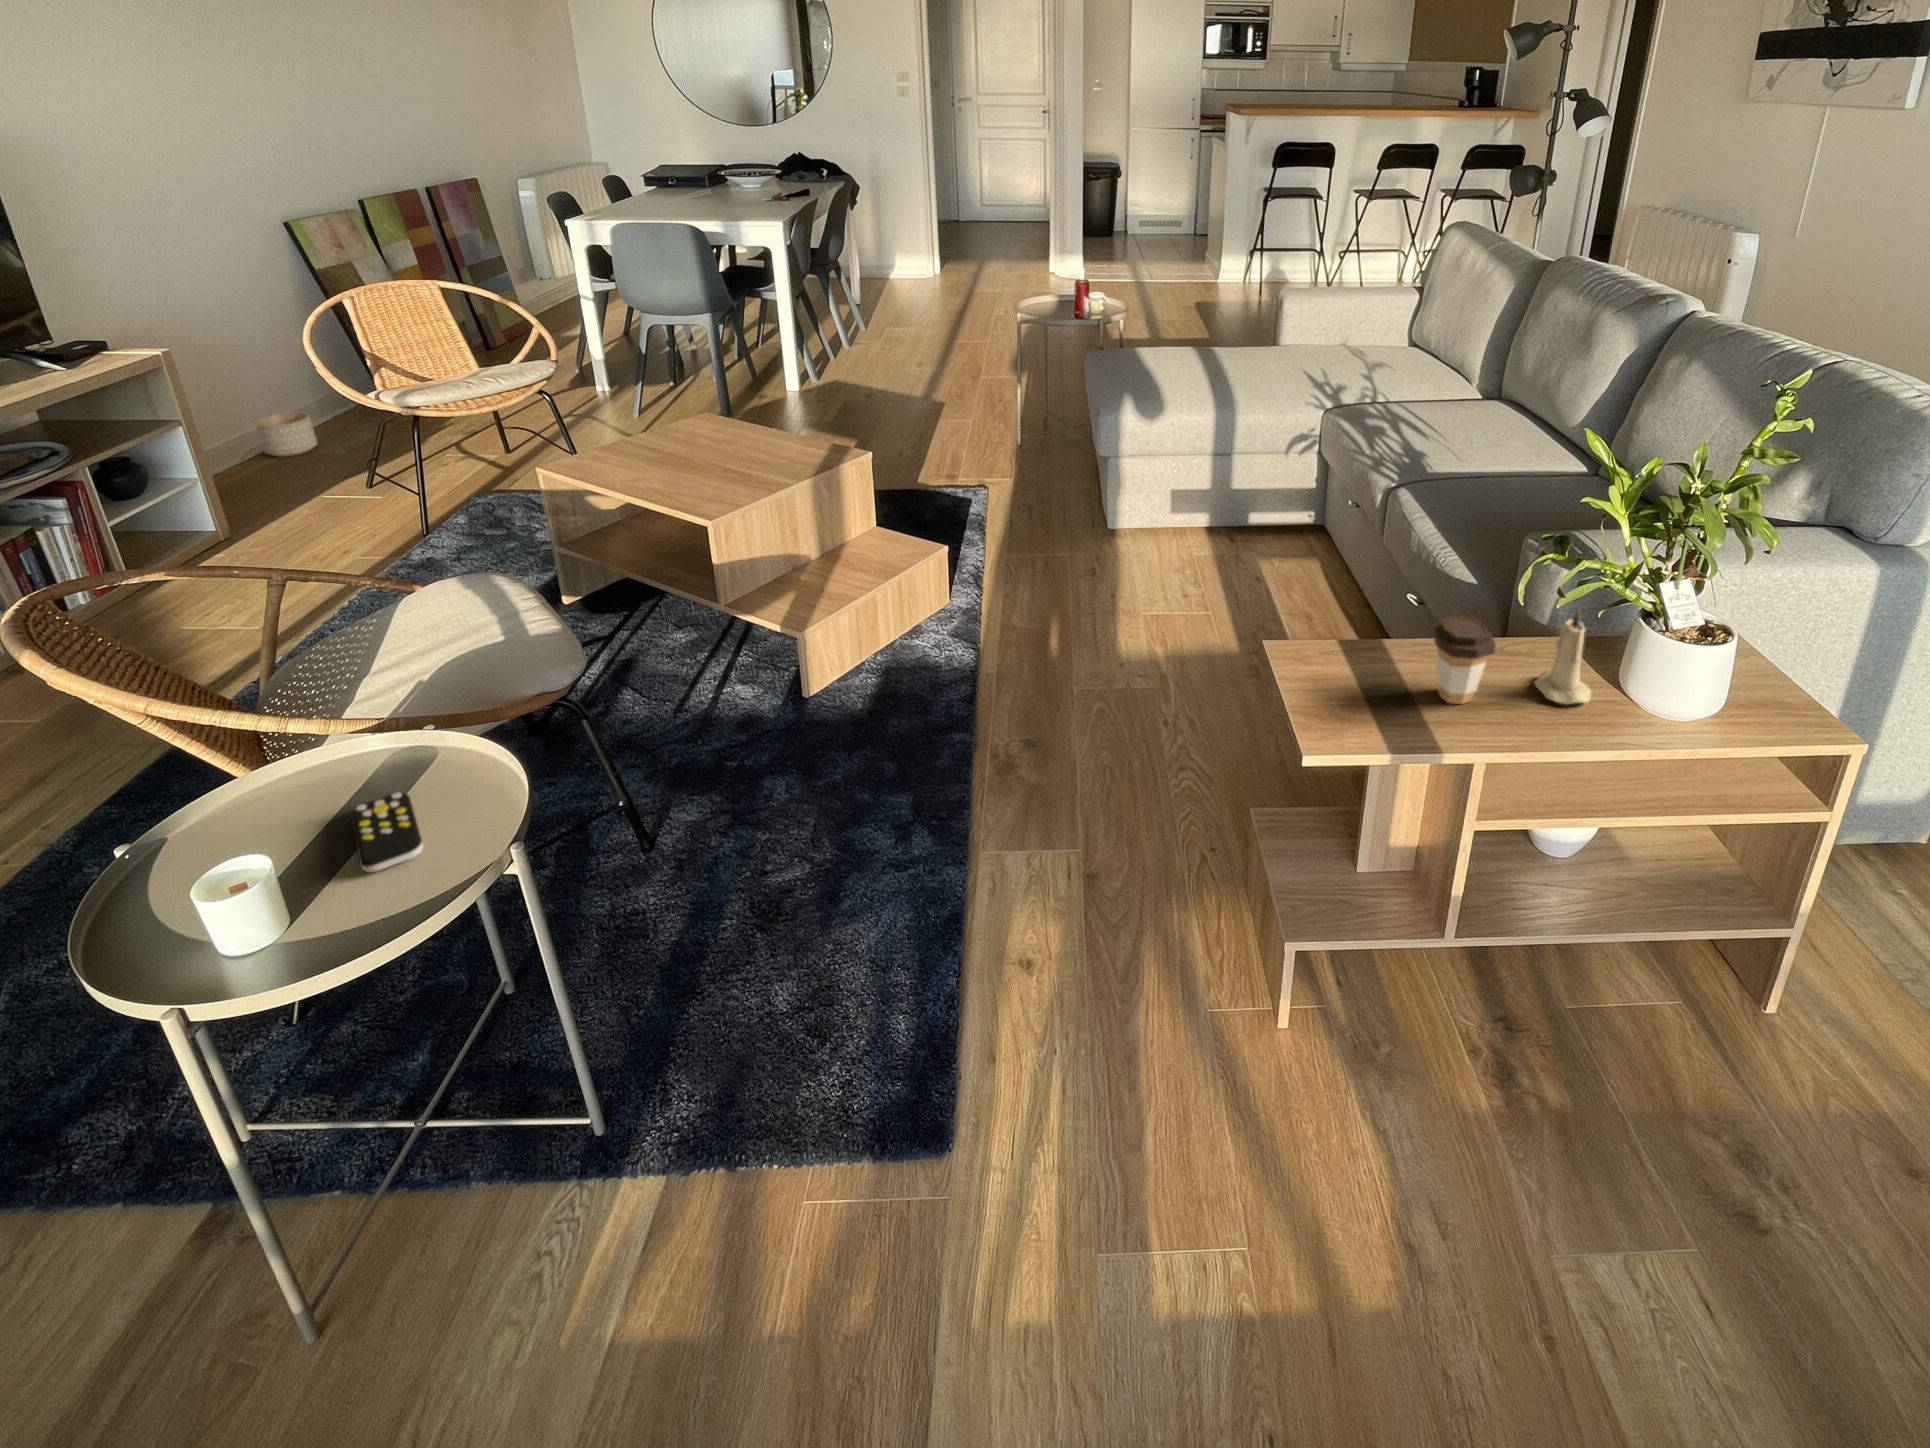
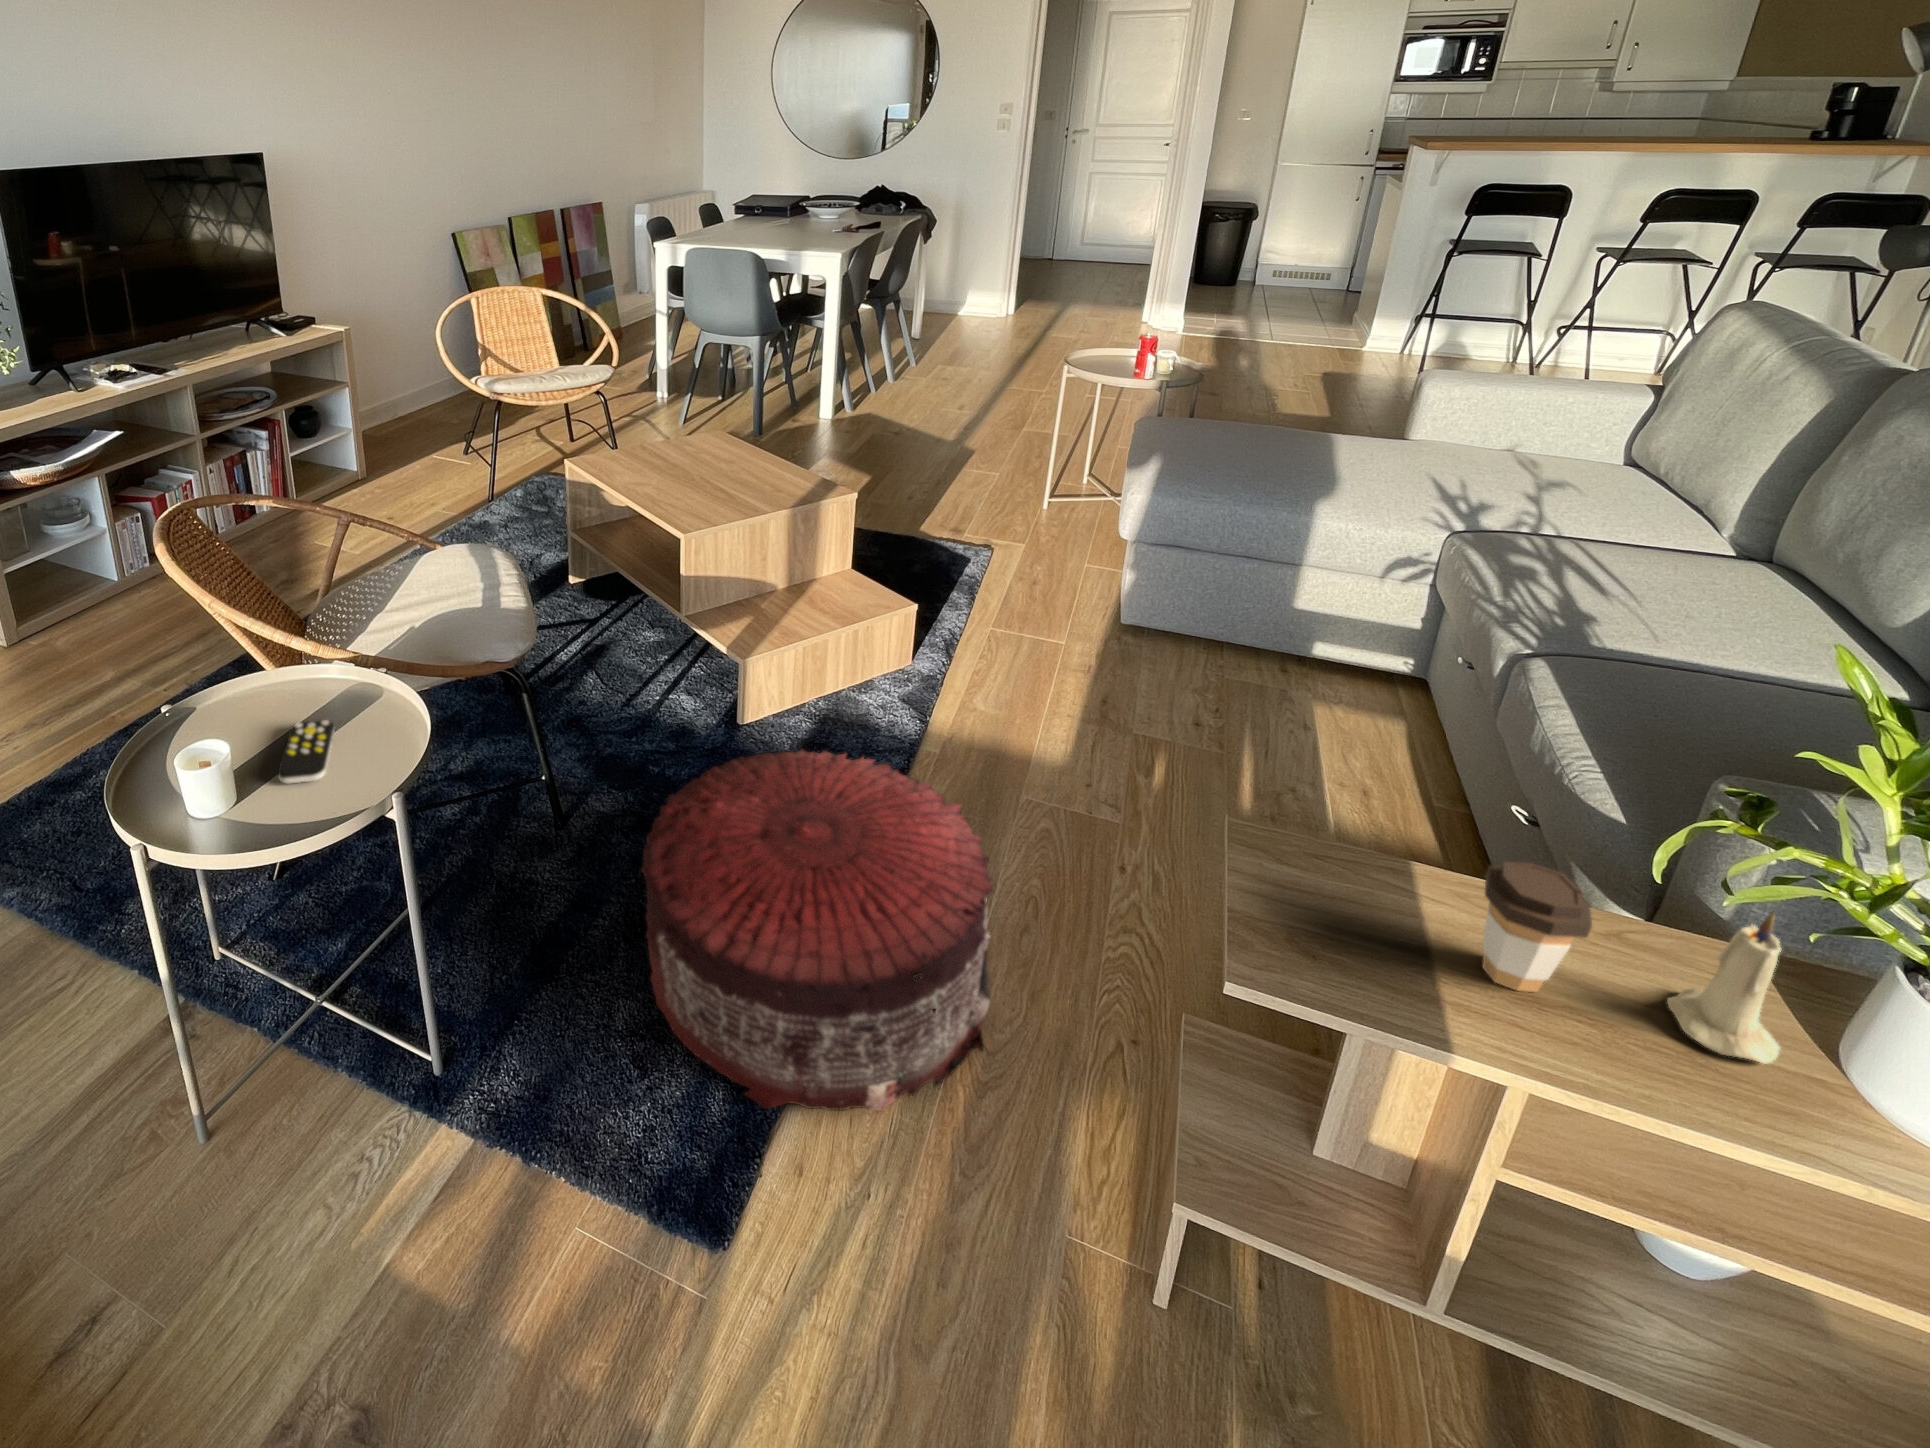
planter: present [256,412,317,457] -> none [409,384,447,419]
pouf: none [769,688,1107,1020] -> present [642,750,993,1110]

